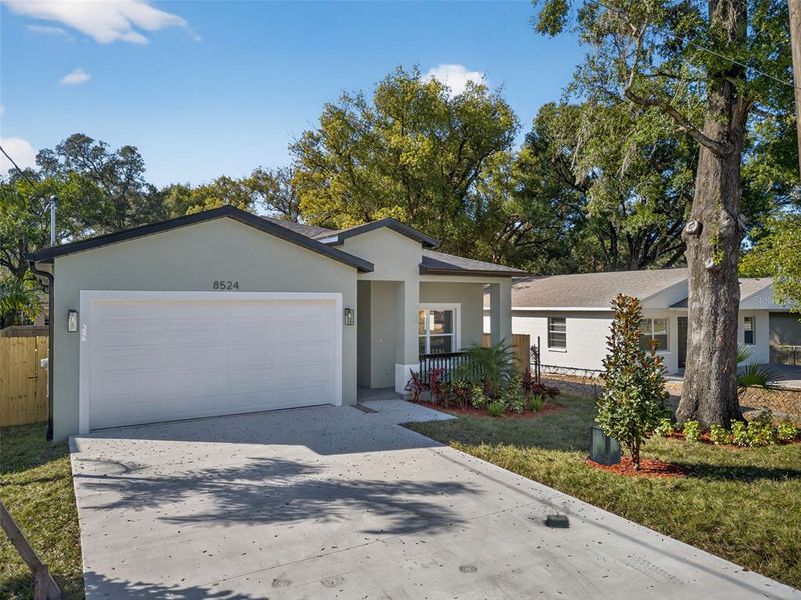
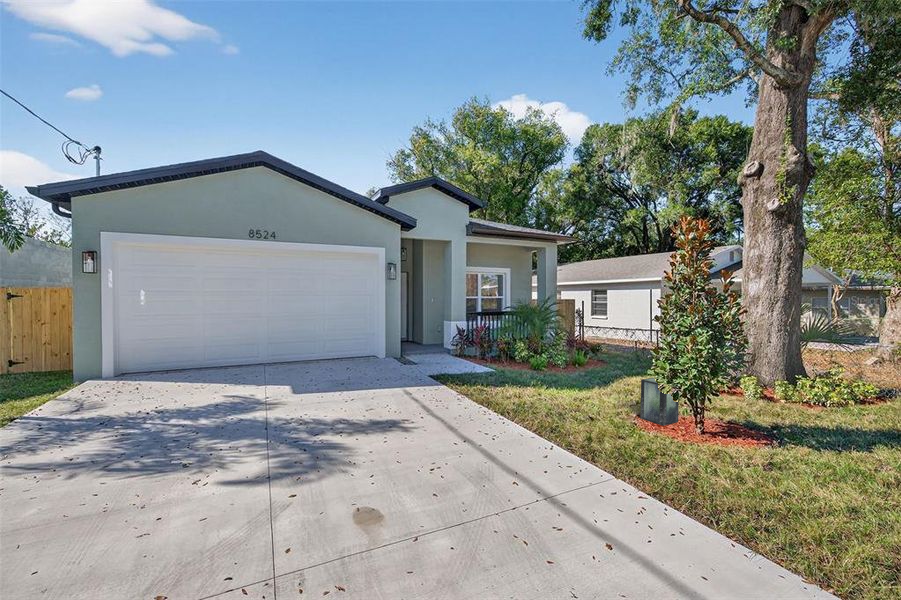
decorative plant: present [541,497,571,528] -> none [575,470,630,523]

